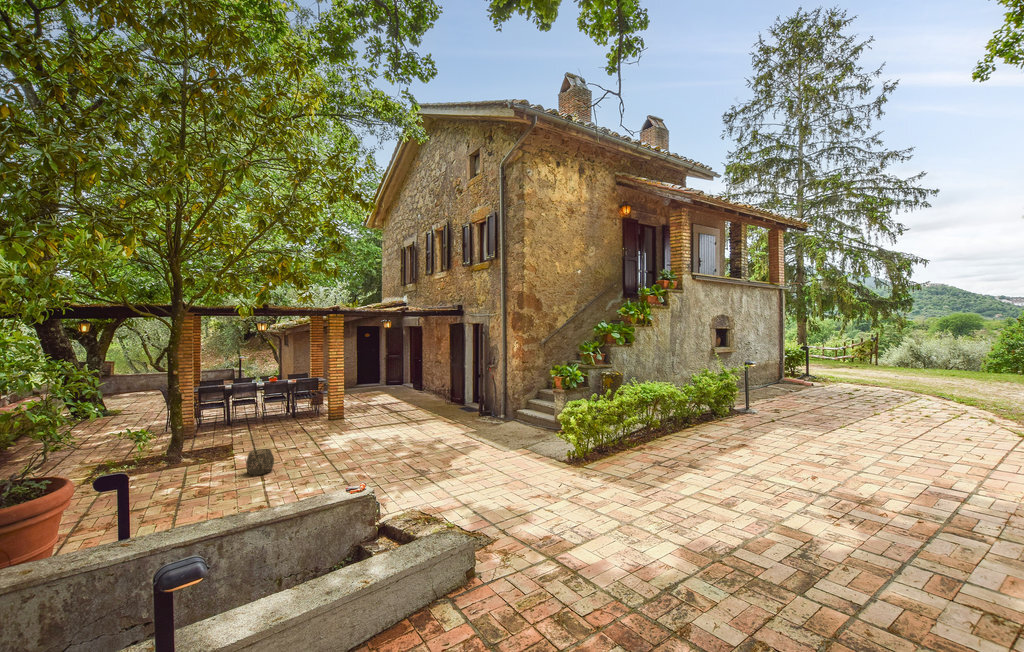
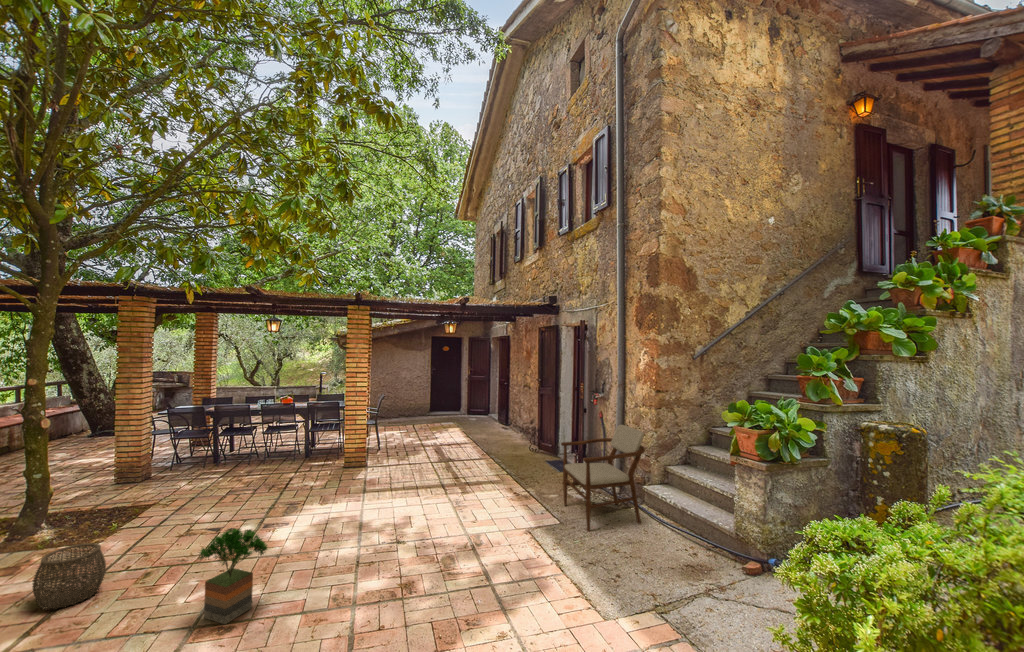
armchair: none [474,381,517,432] -> present [561,425,645,531]
potted tree: none [333,432,361,469] -> present [199,528,268,624]

